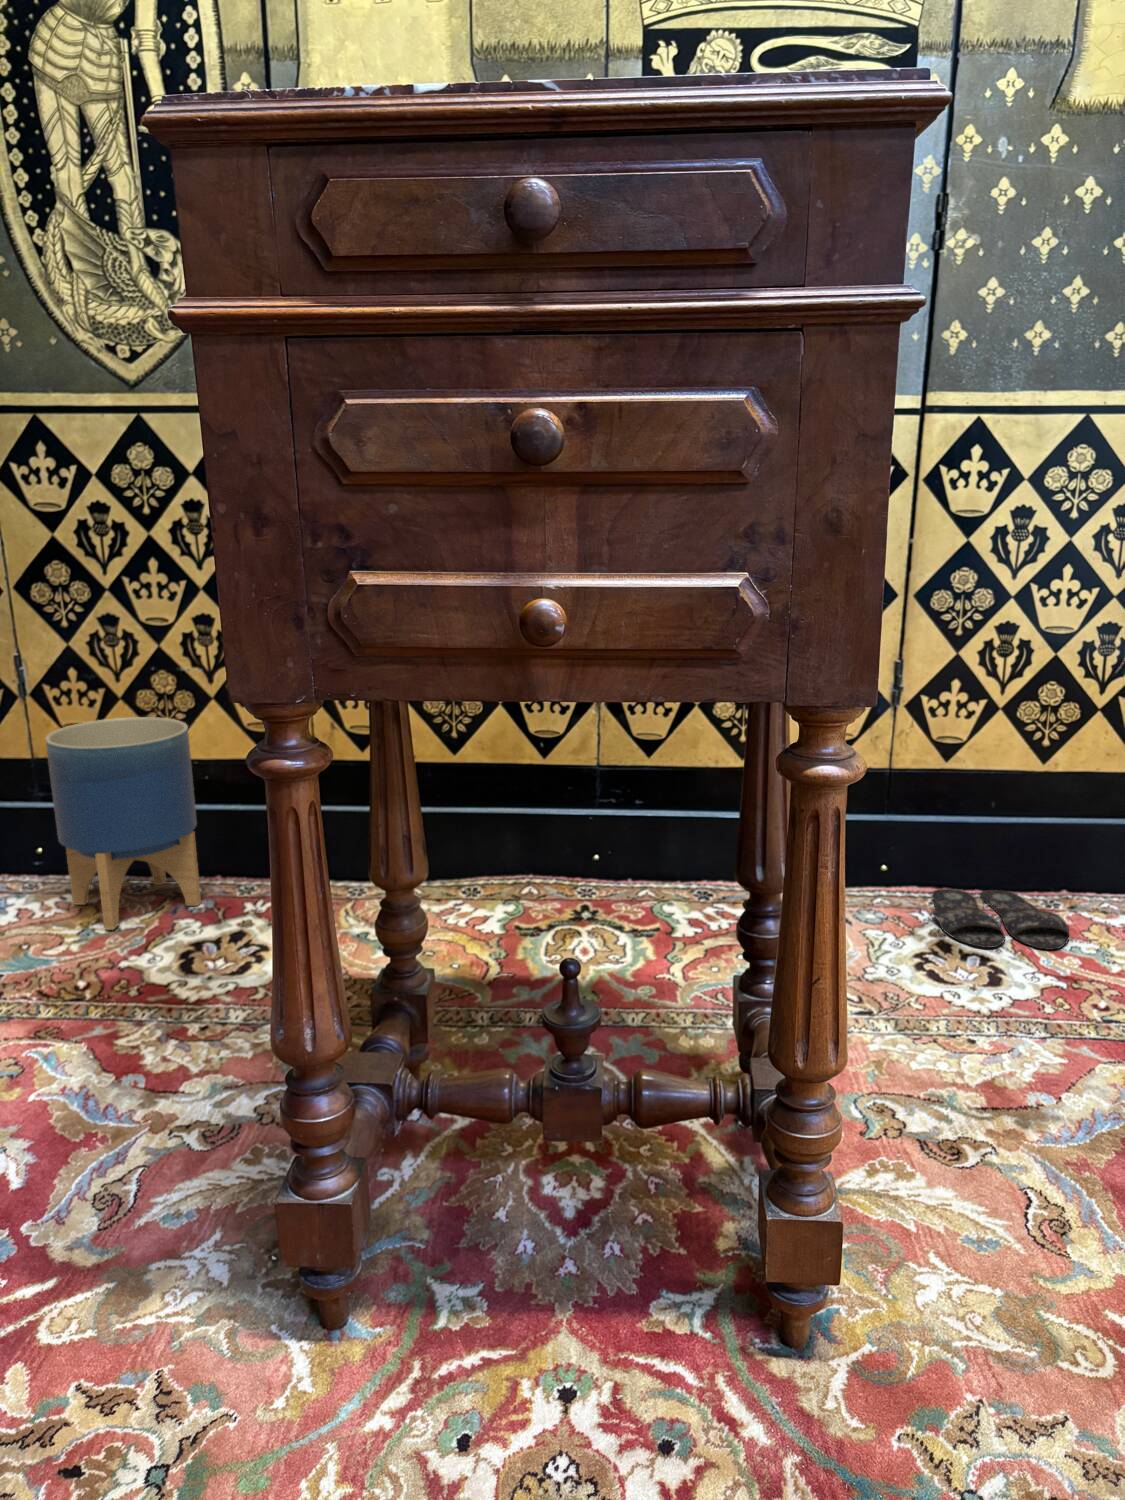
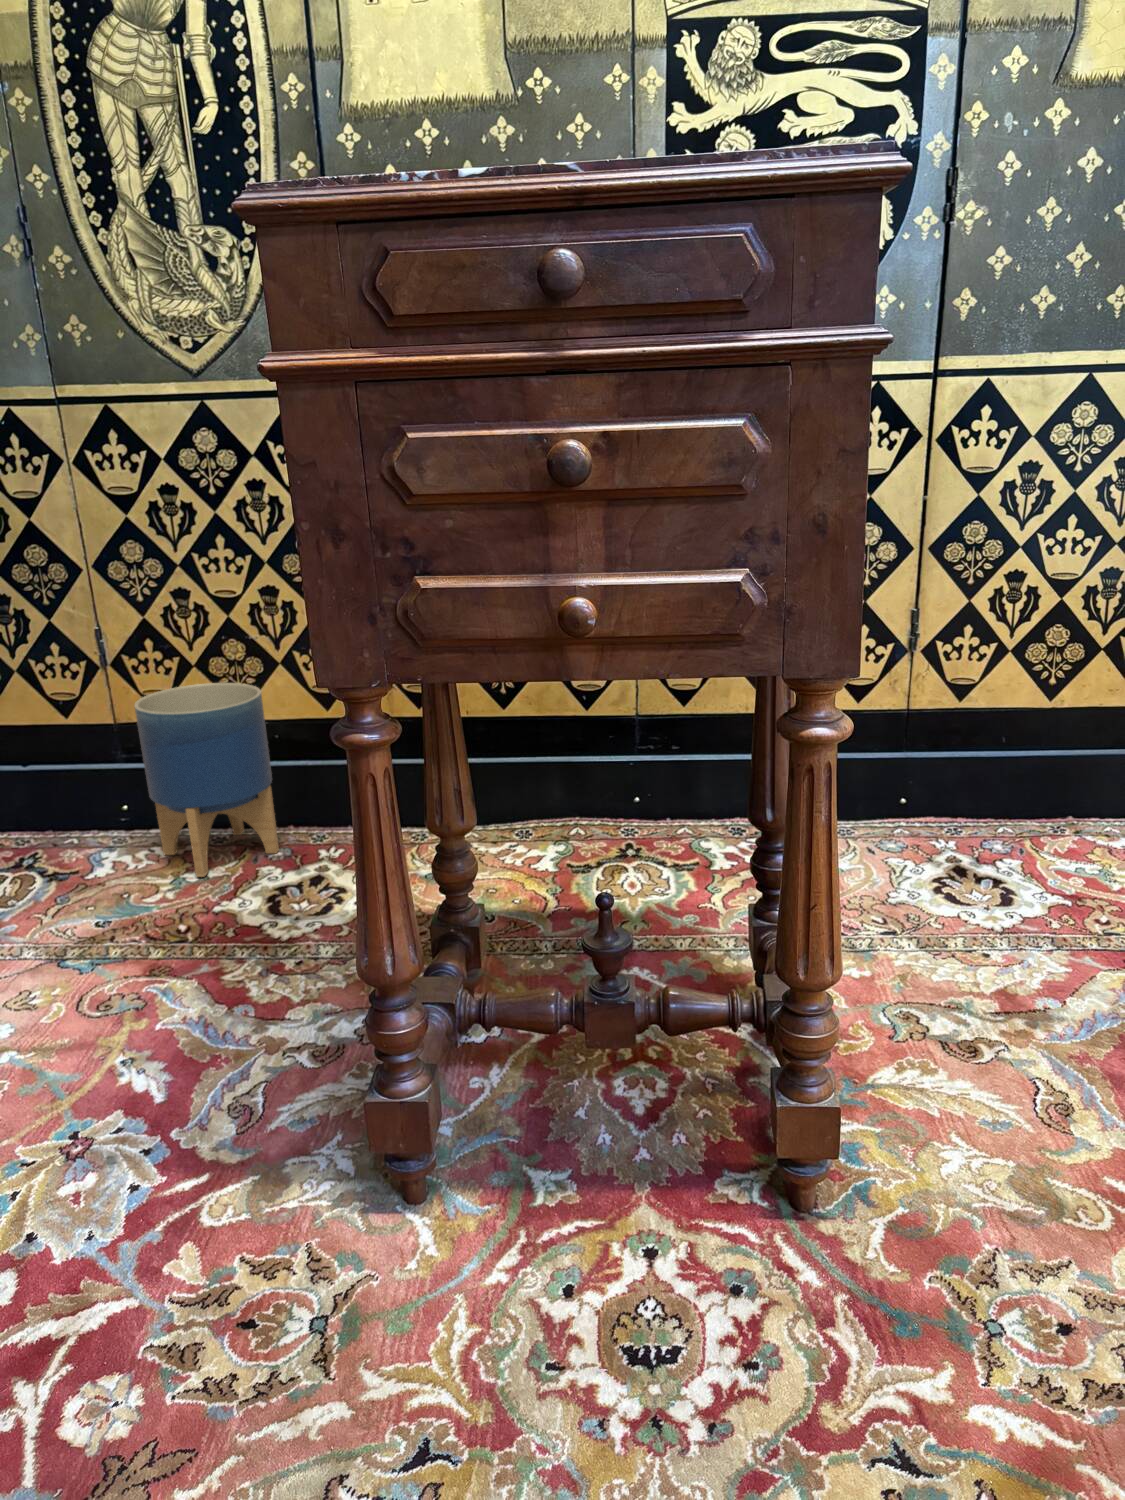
slippers: present [932,889,1069,949] -> none [947,819,1073,872]

